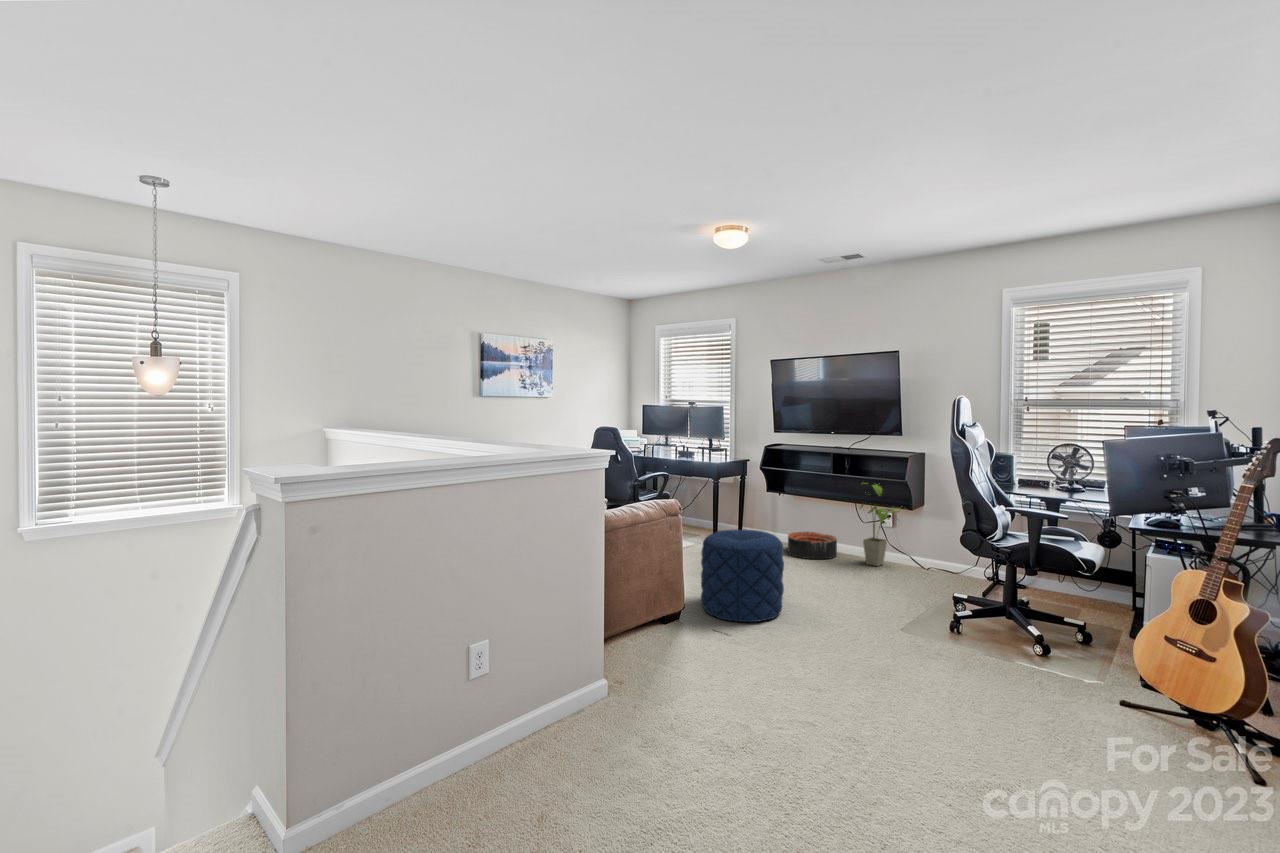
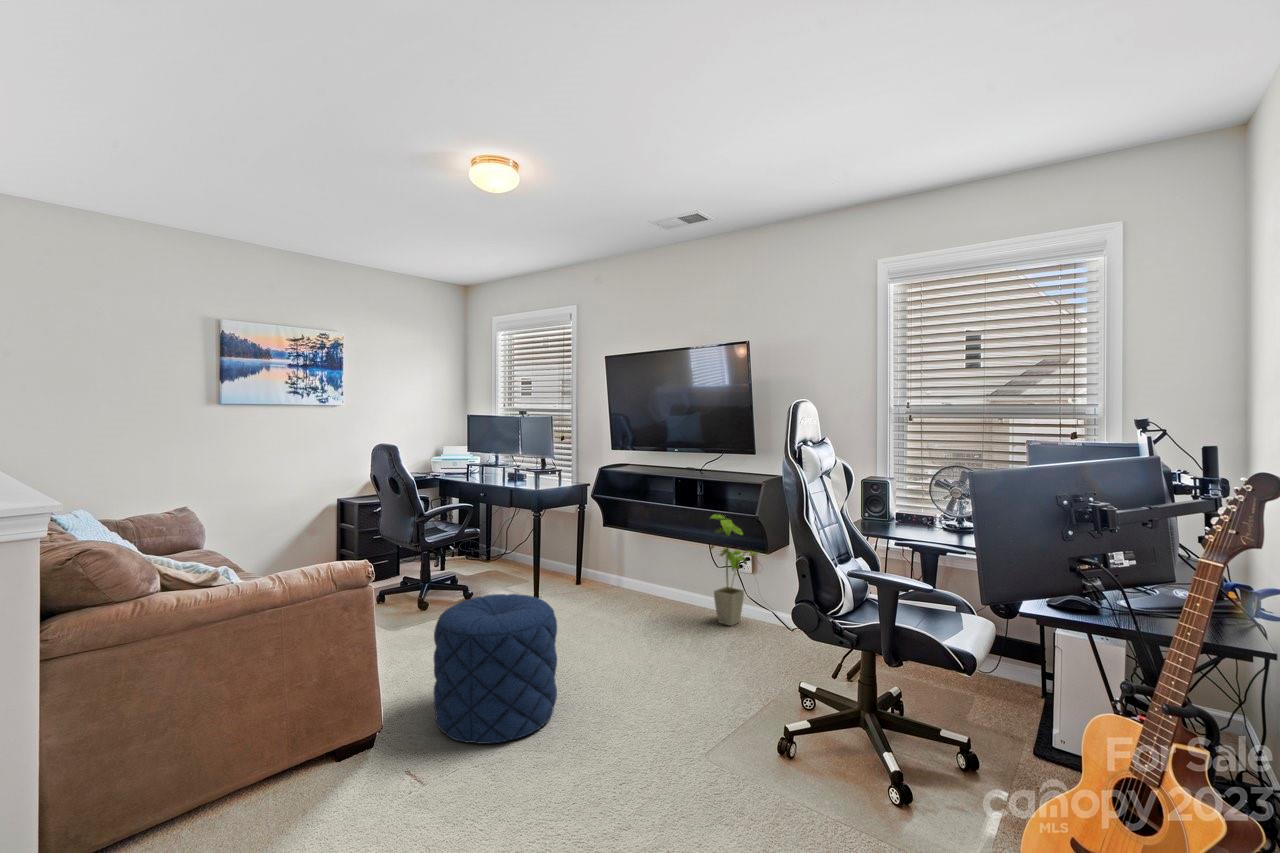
basket: present [788,532,837,559] -> none [627,577,687,616]

